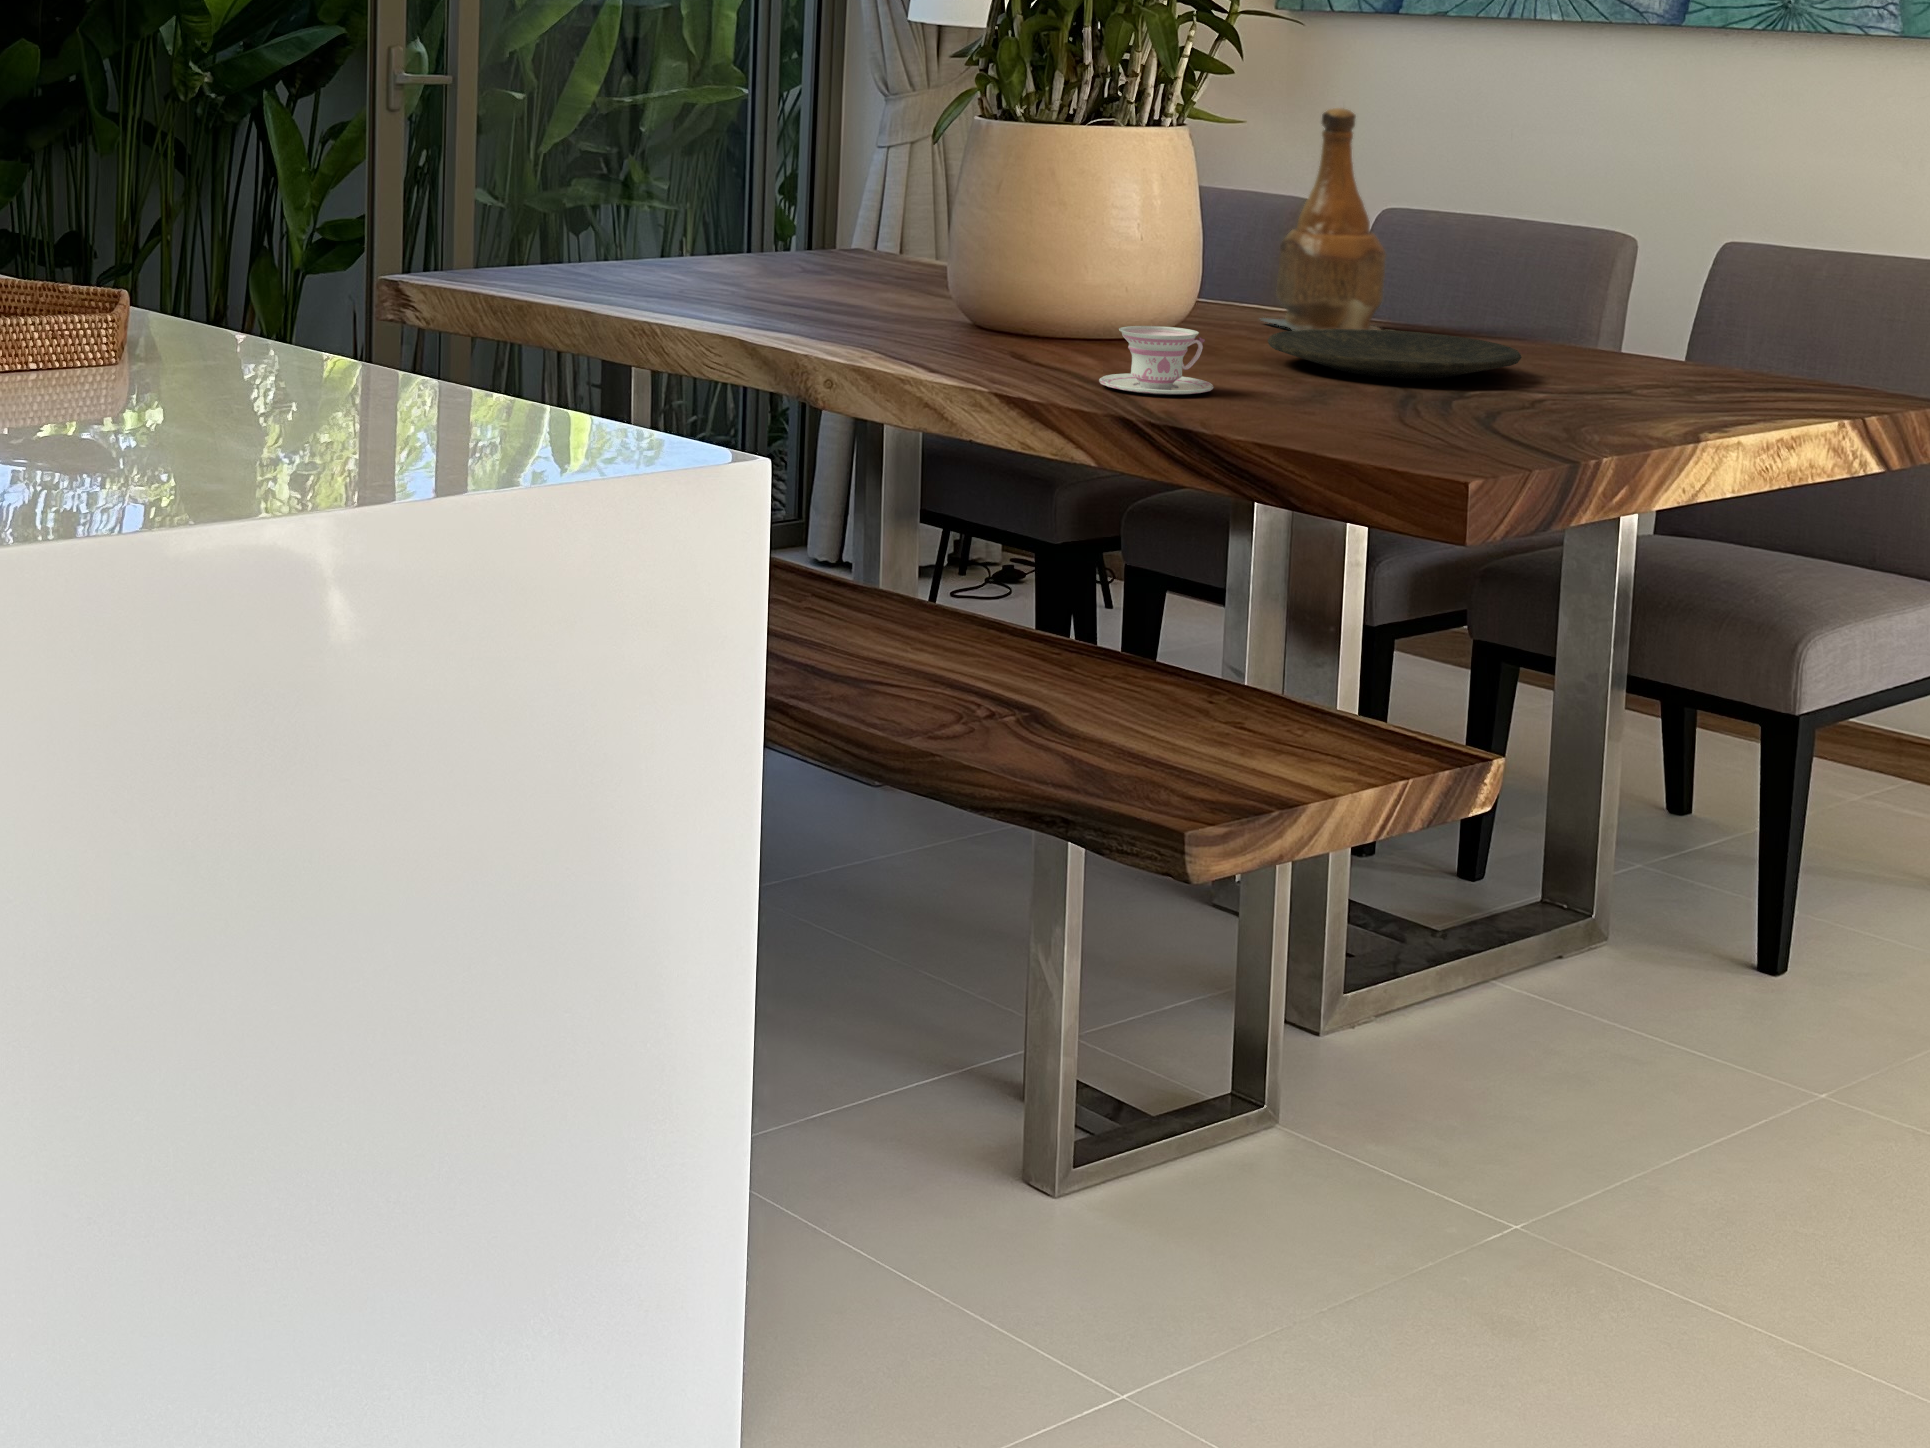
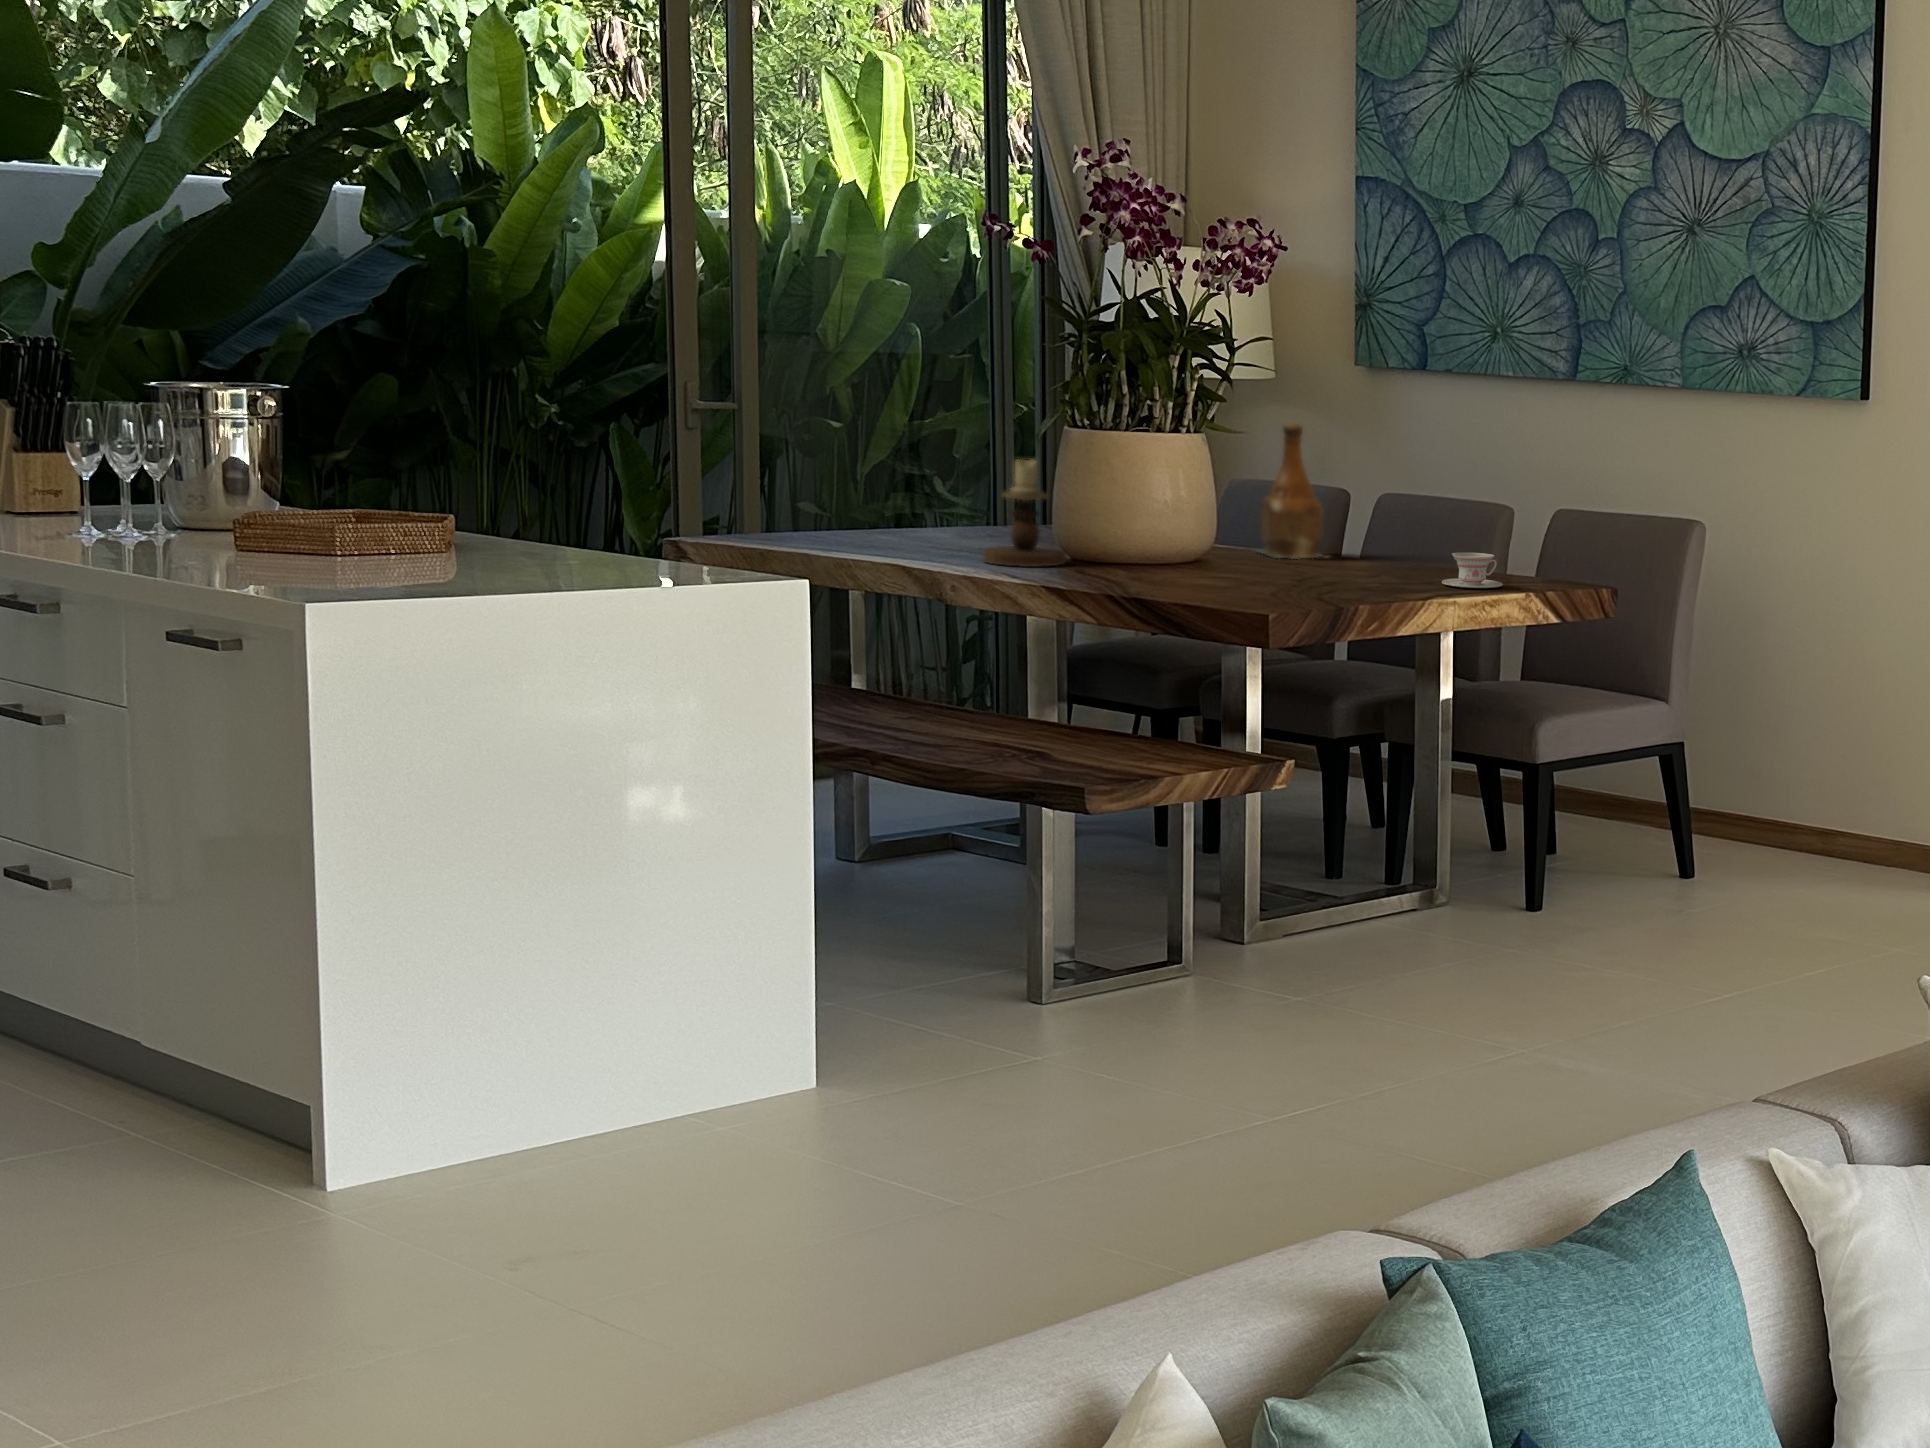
candlestick: none [870,173,1001,353] -> present [984,460,1066,567]
teacup: present [1099,326,1213,395] -> present [1442,552,1503,588]
plate: present [1268,328,1522,379] -> none [1225,553,1370,578]

